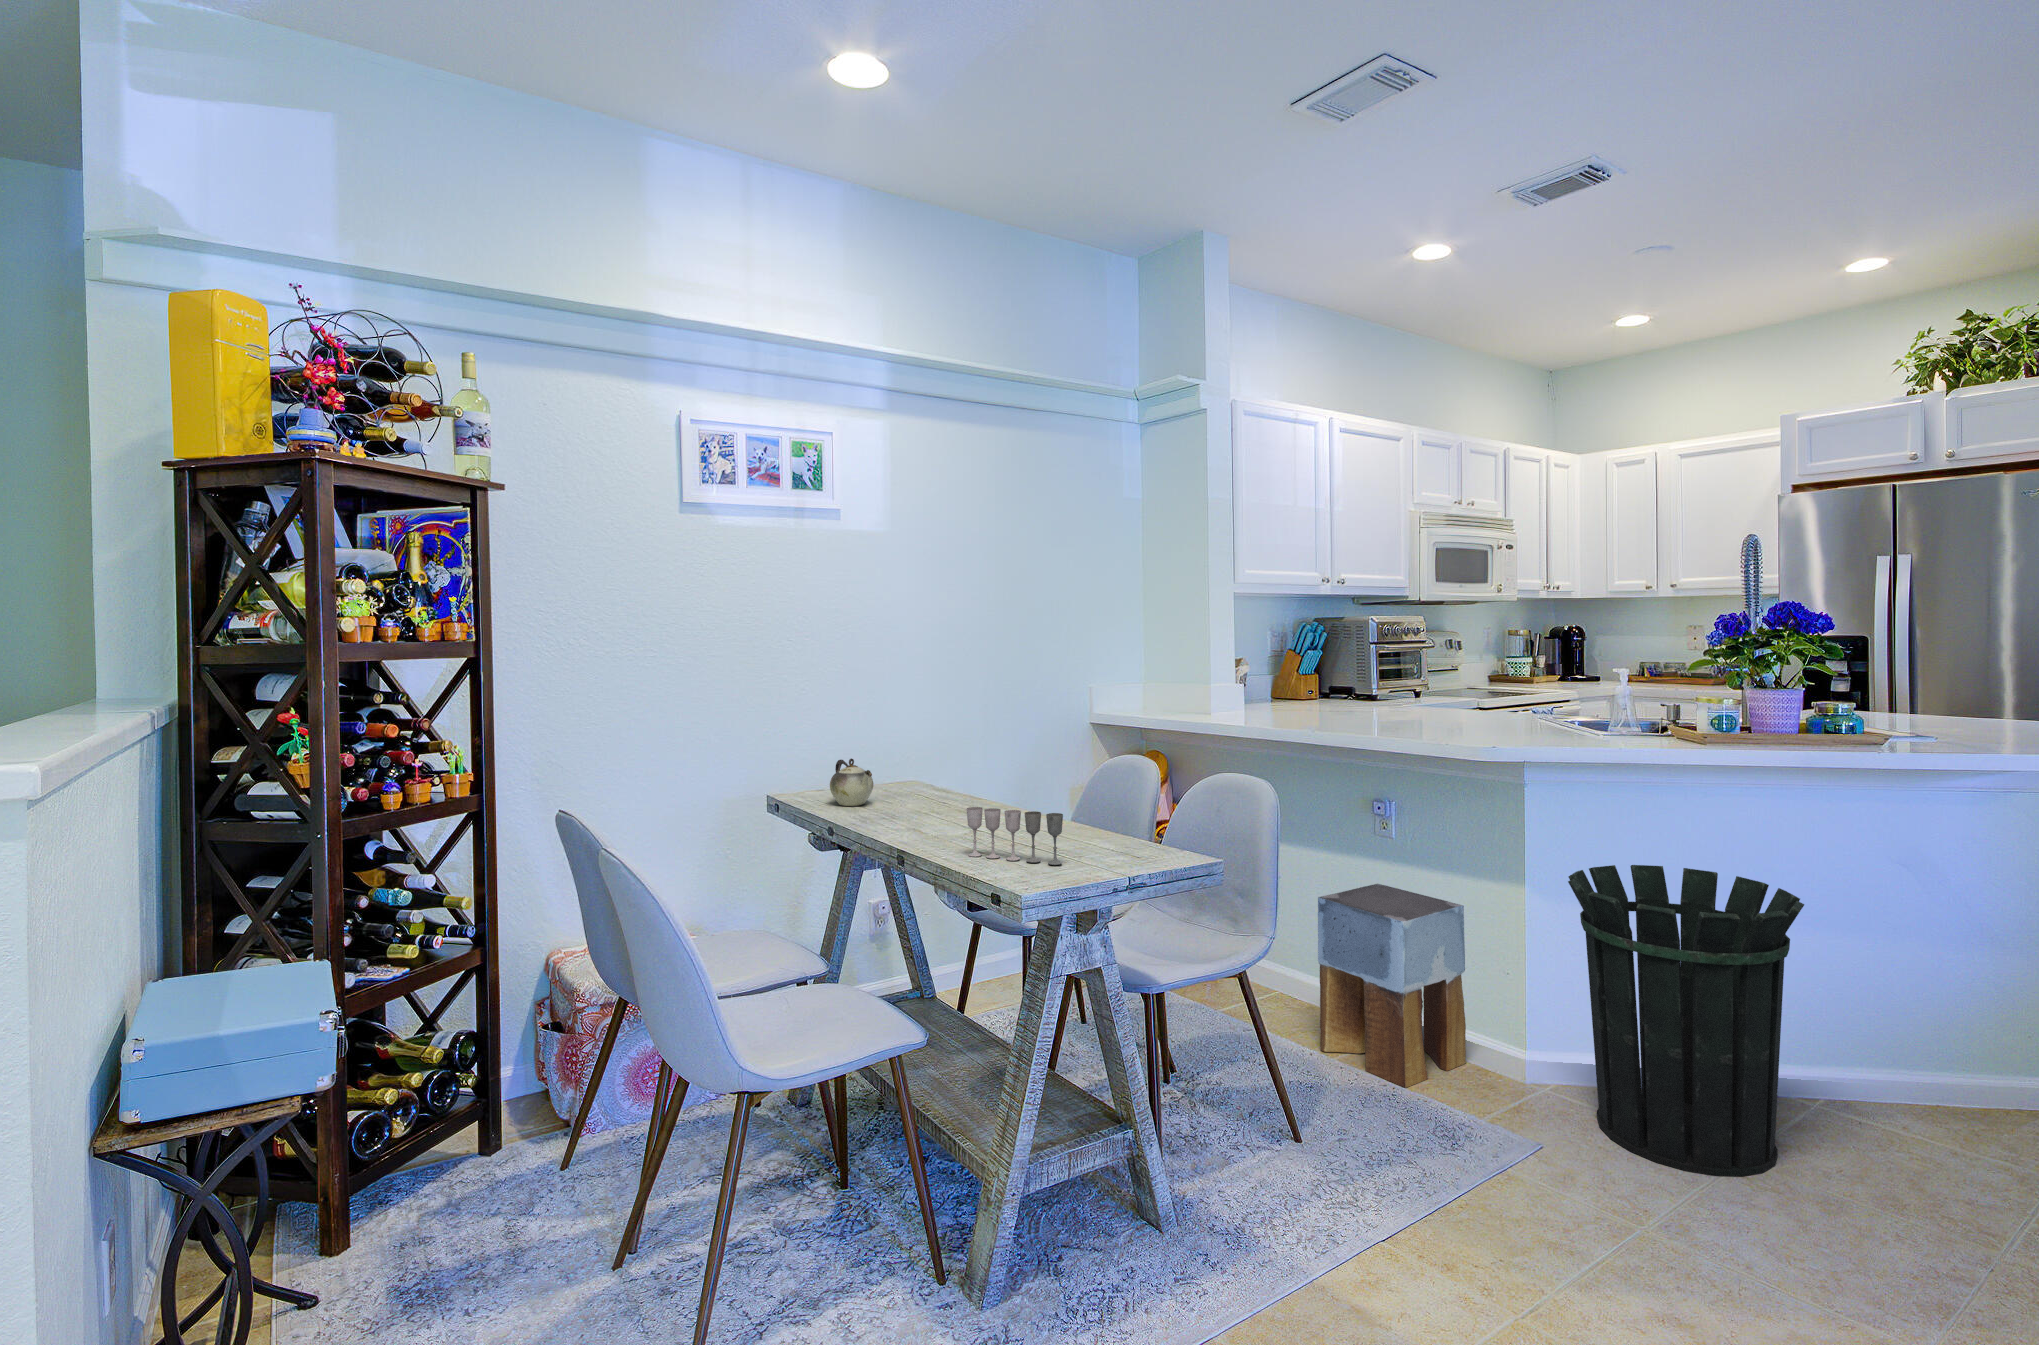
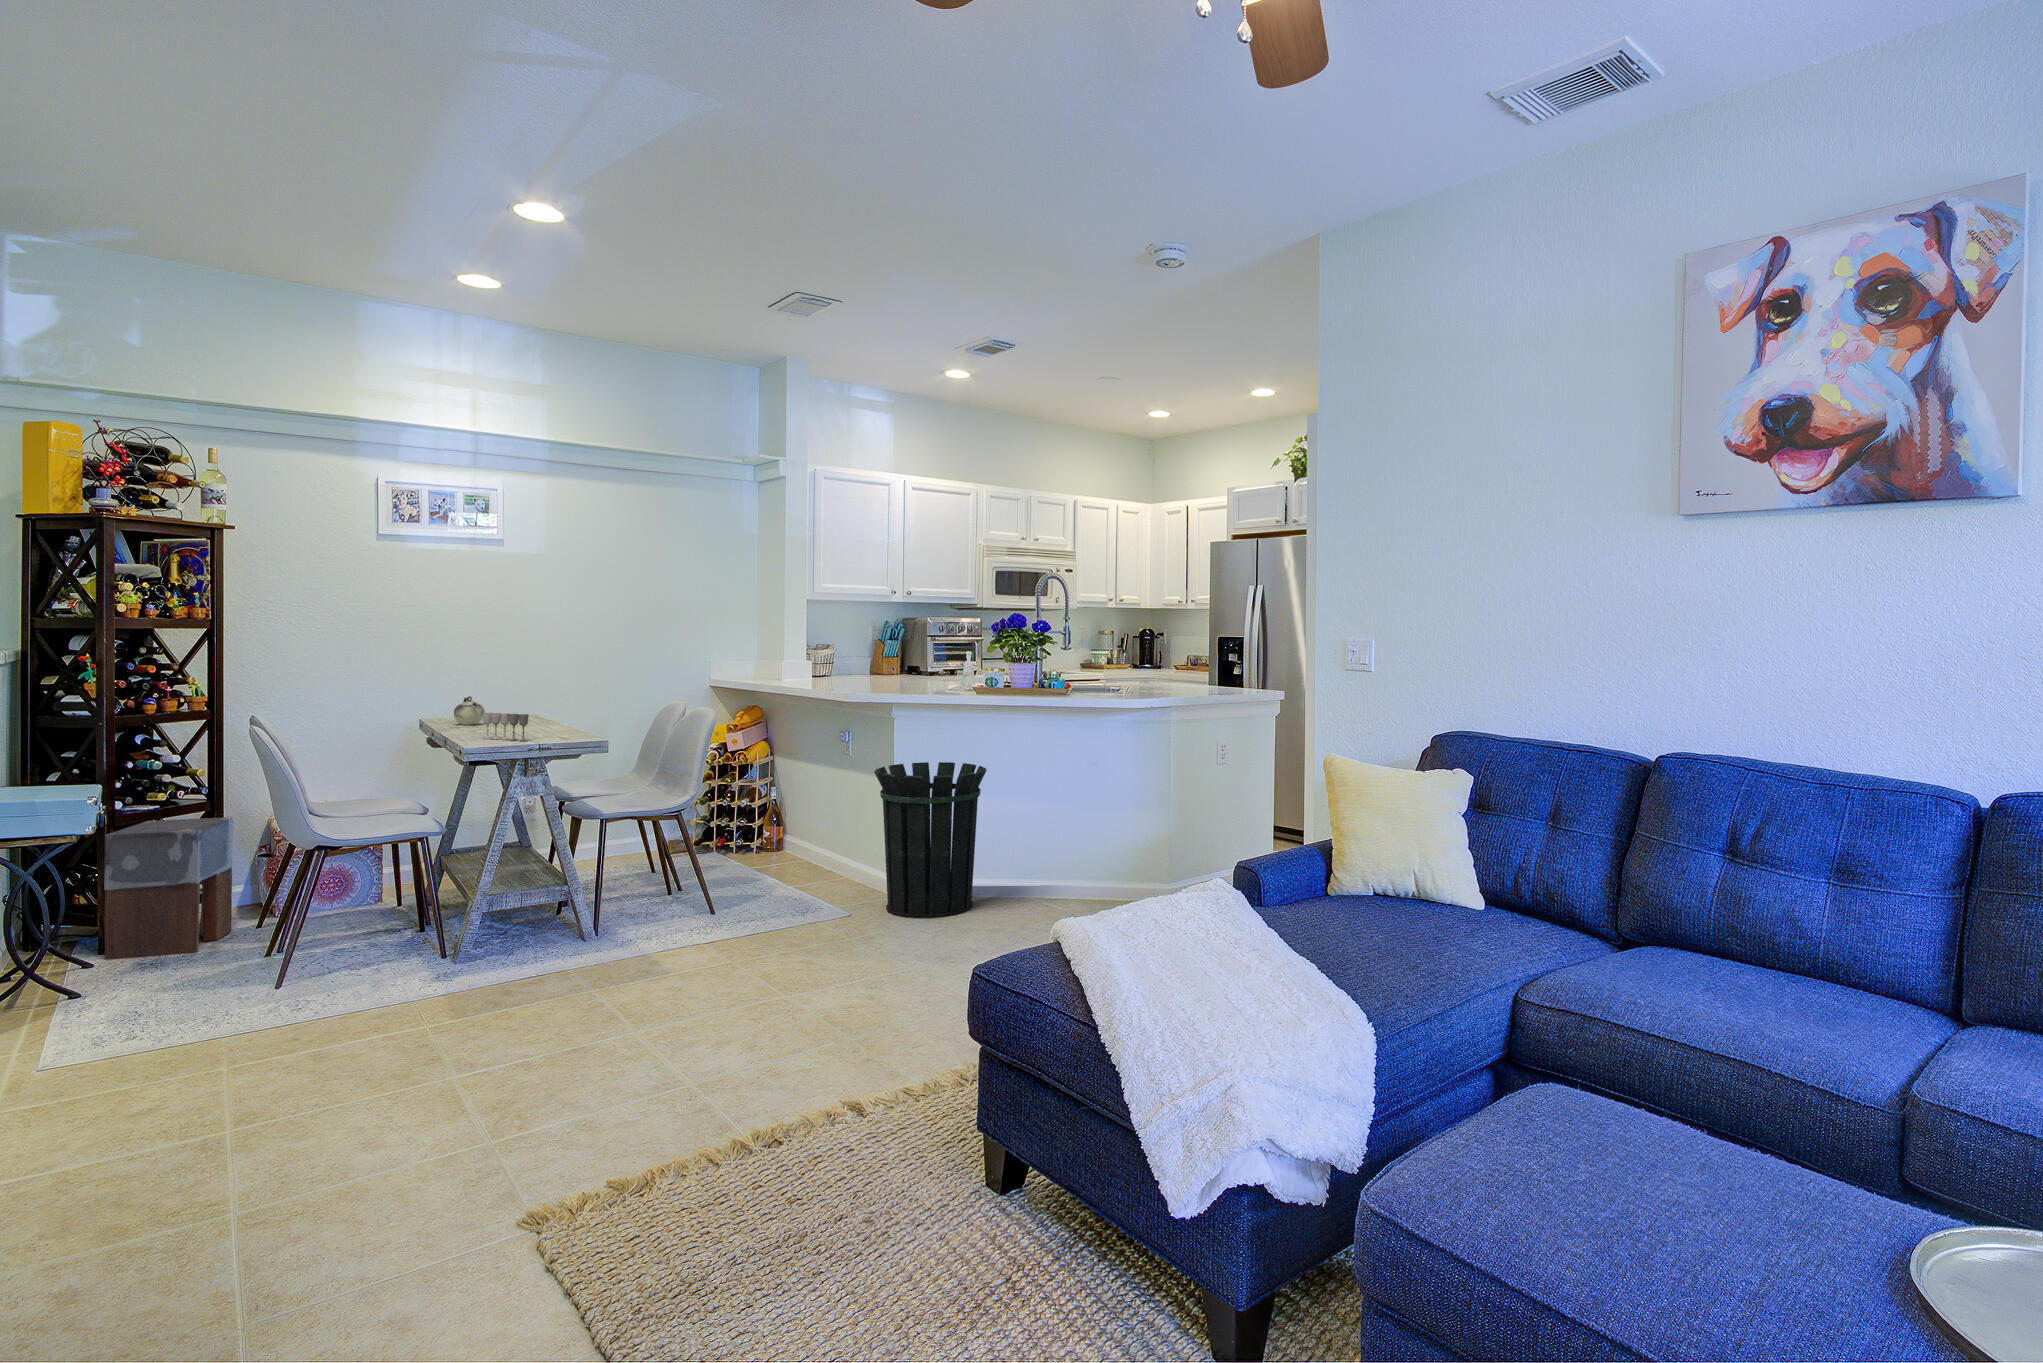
stool: present [1318,884,1466,1088] -> present [104,817,233,960]

